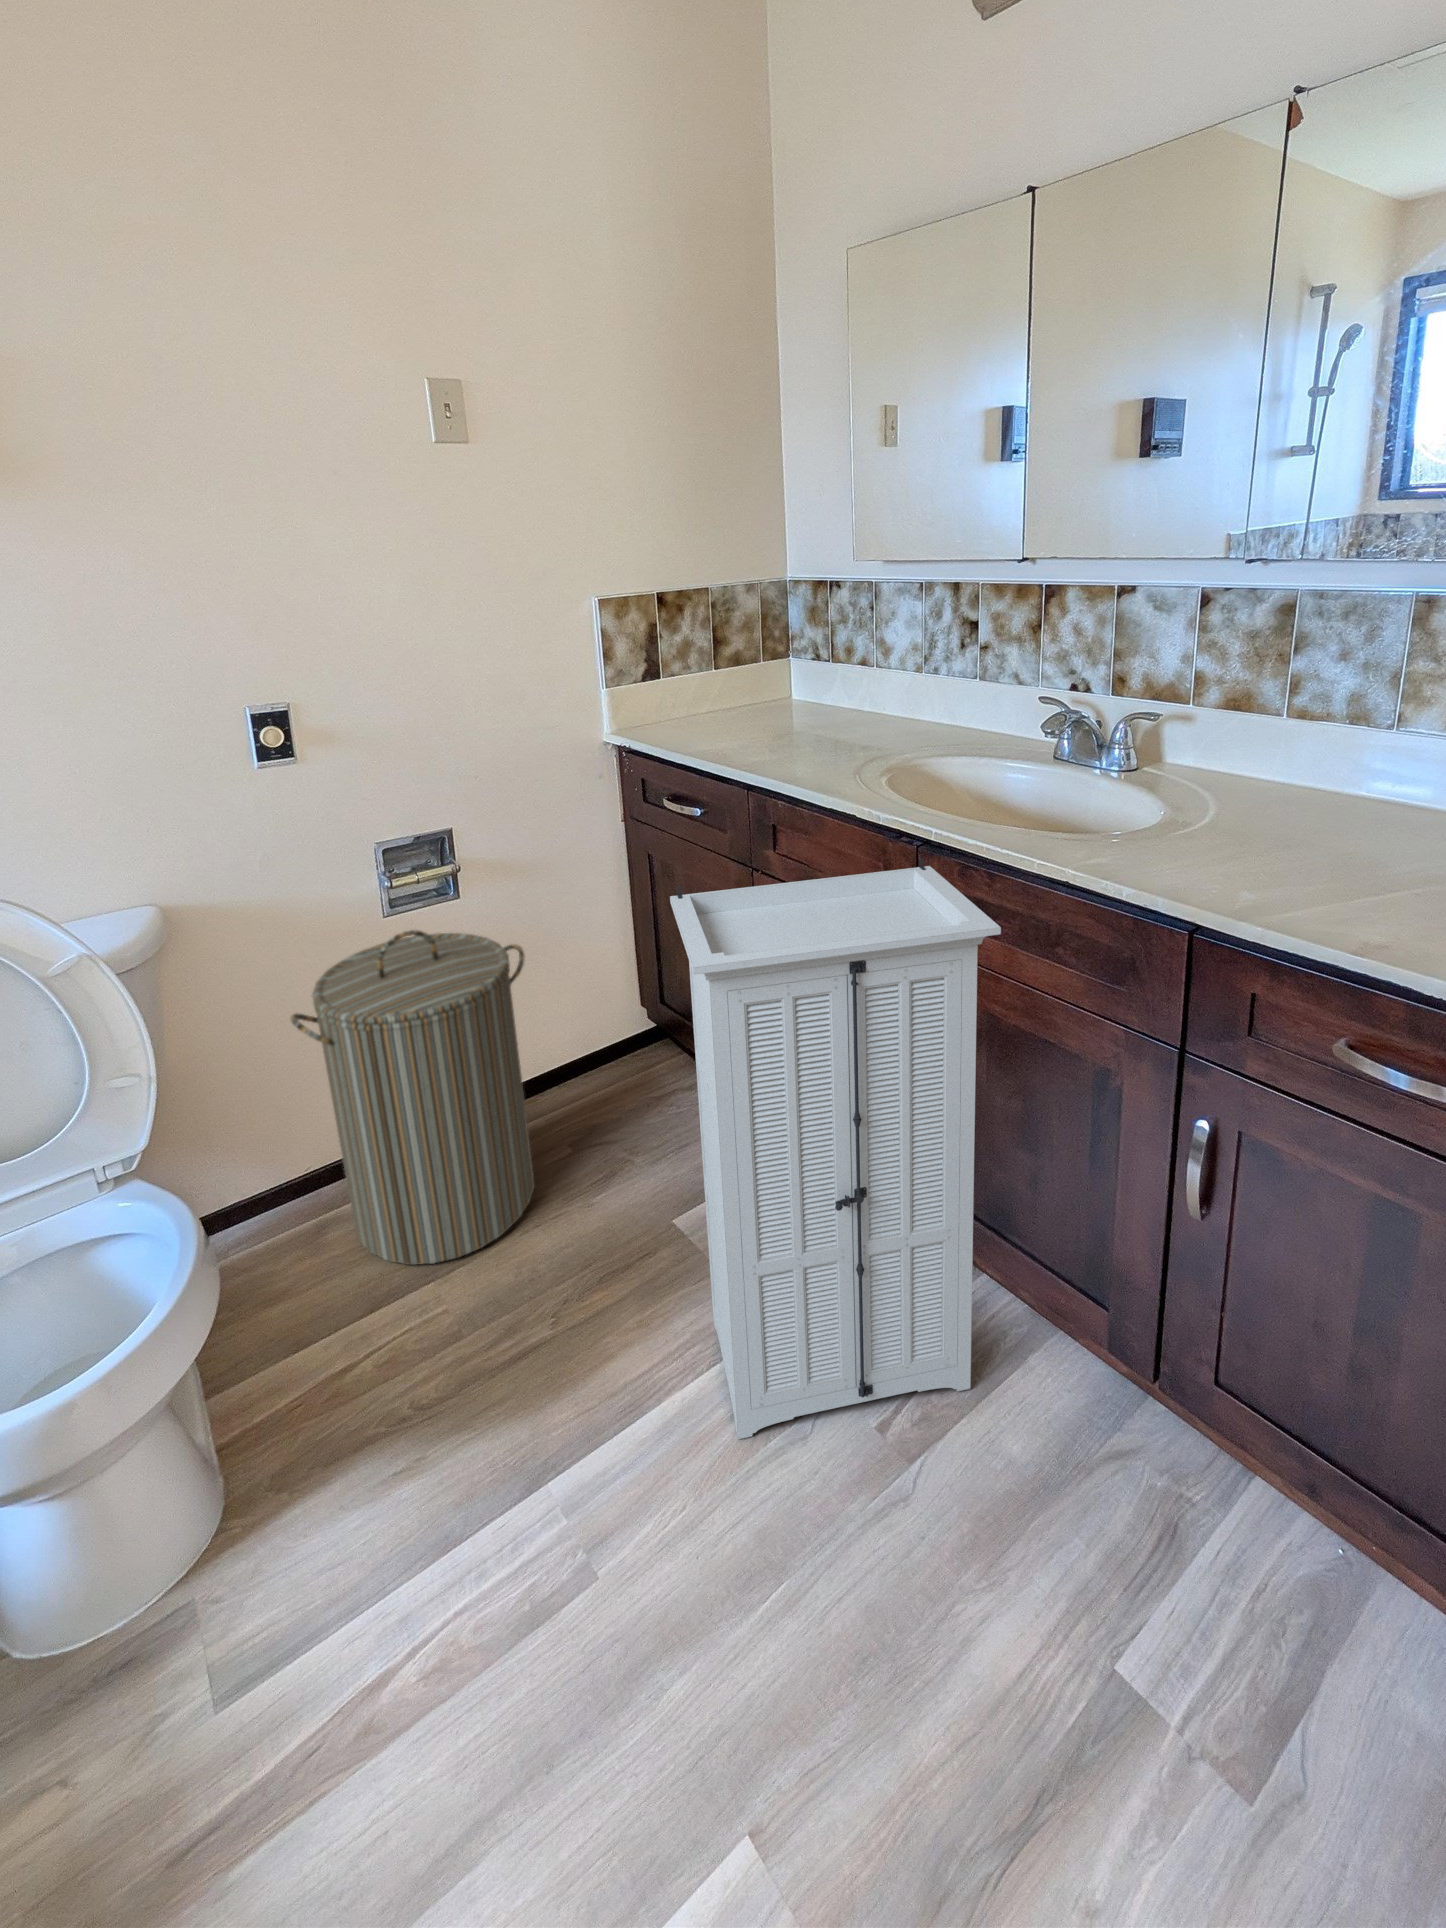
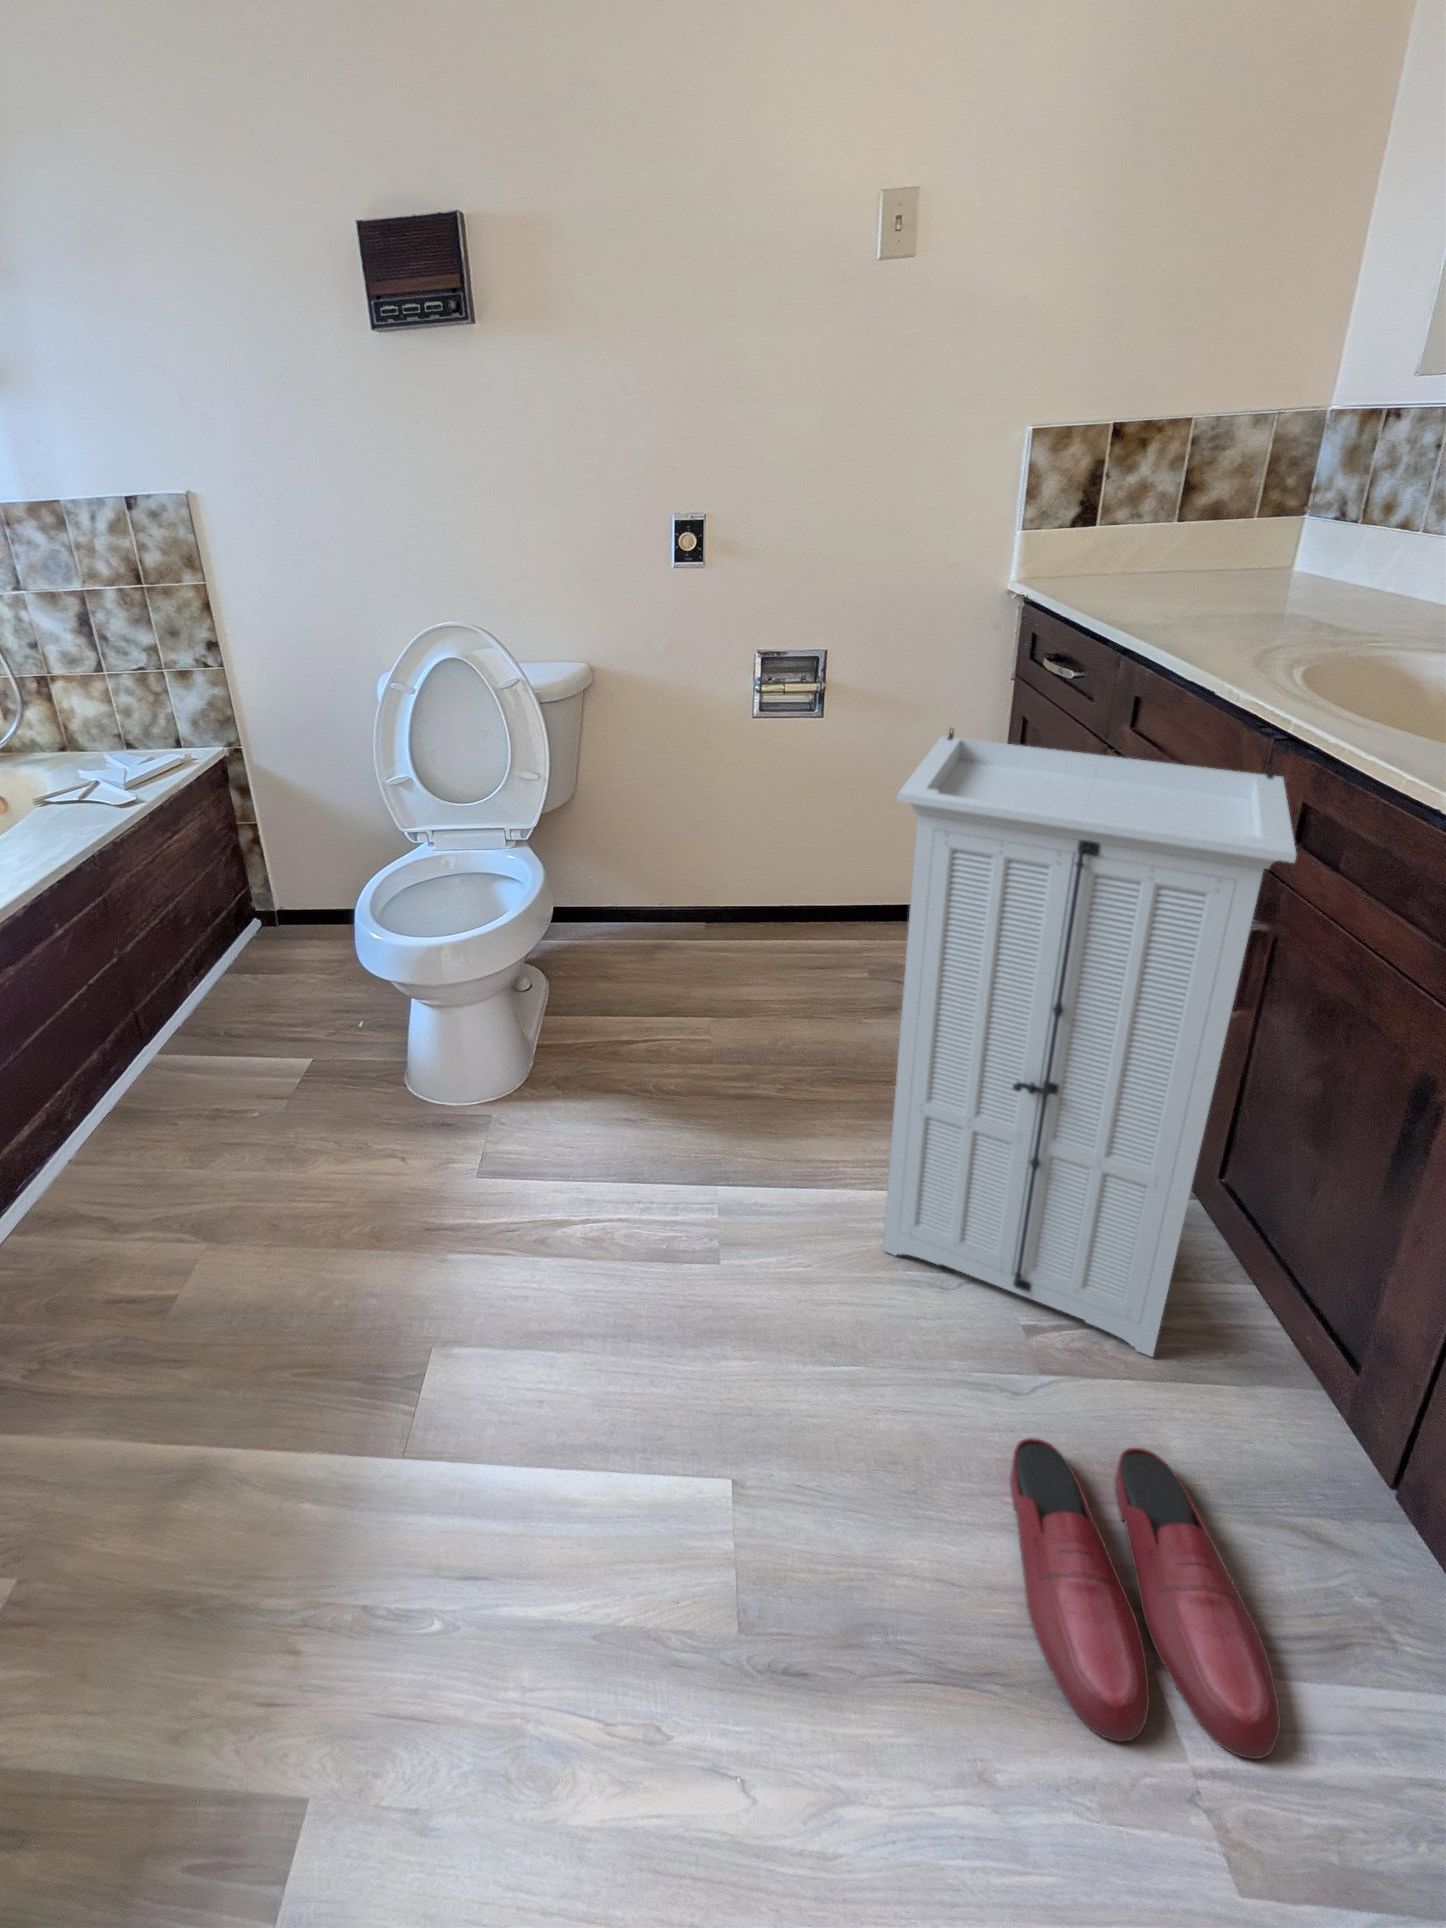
laundry hamper: present [291,930,535,1265] -> none [650,728,856,1012]
slippers: none [945,1475,1214,1779] -> present [1010,1438,1280,1759]

